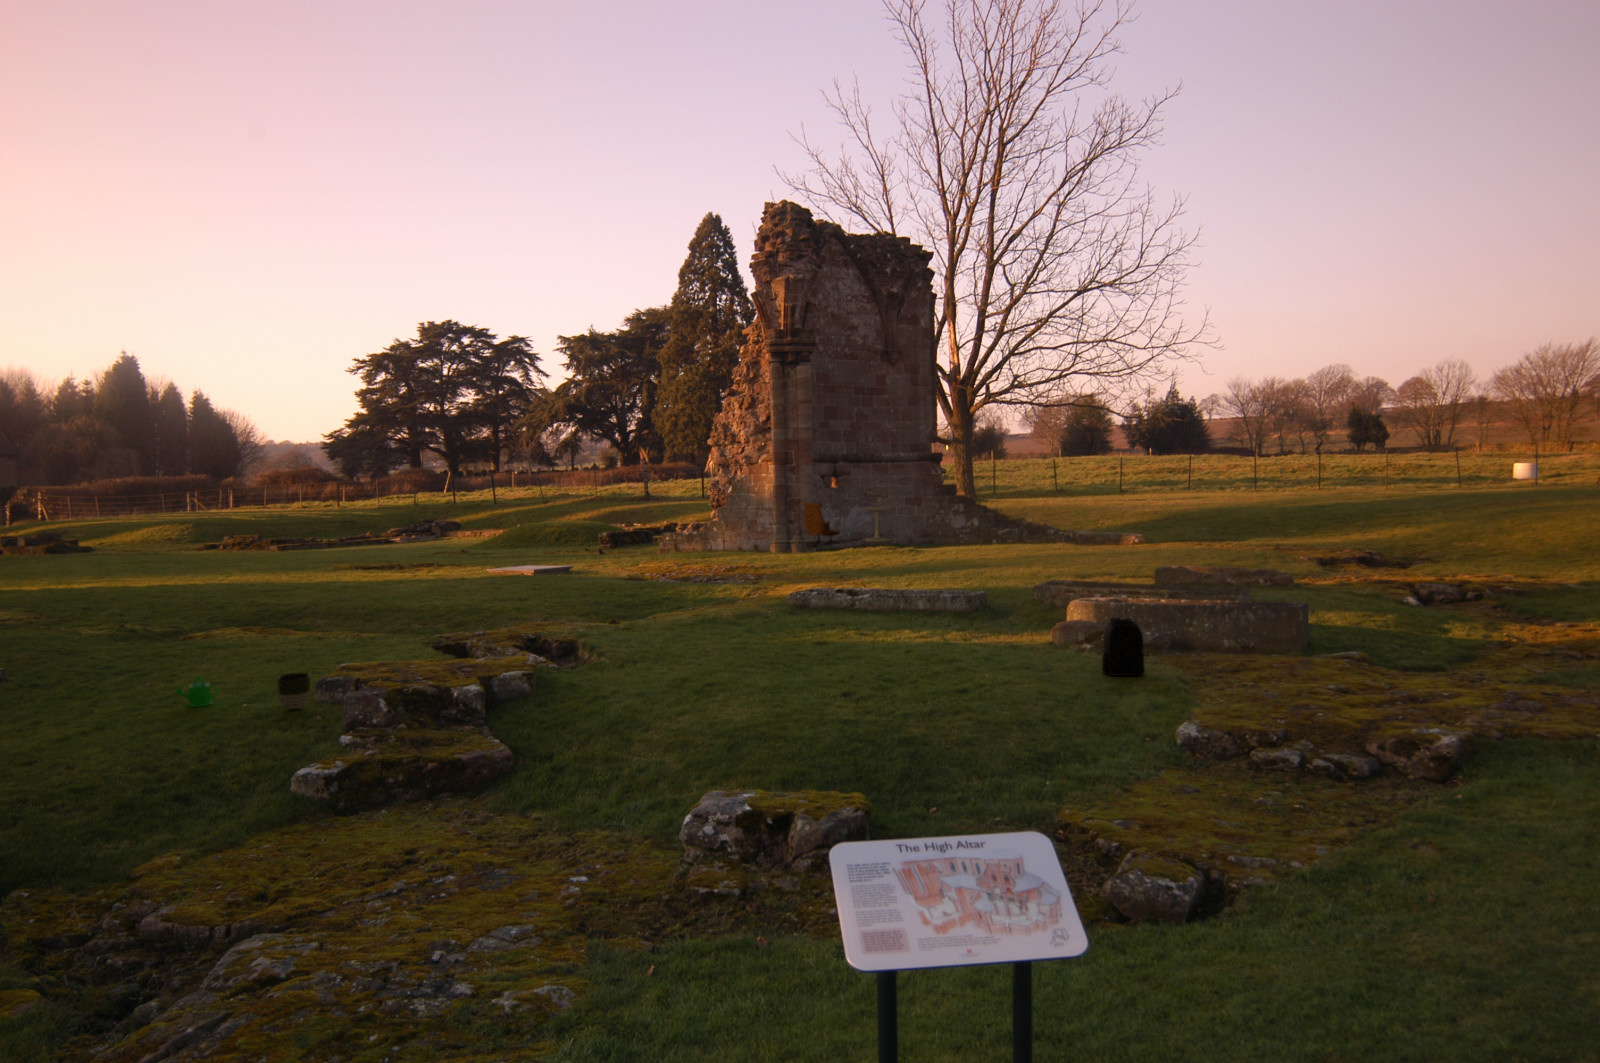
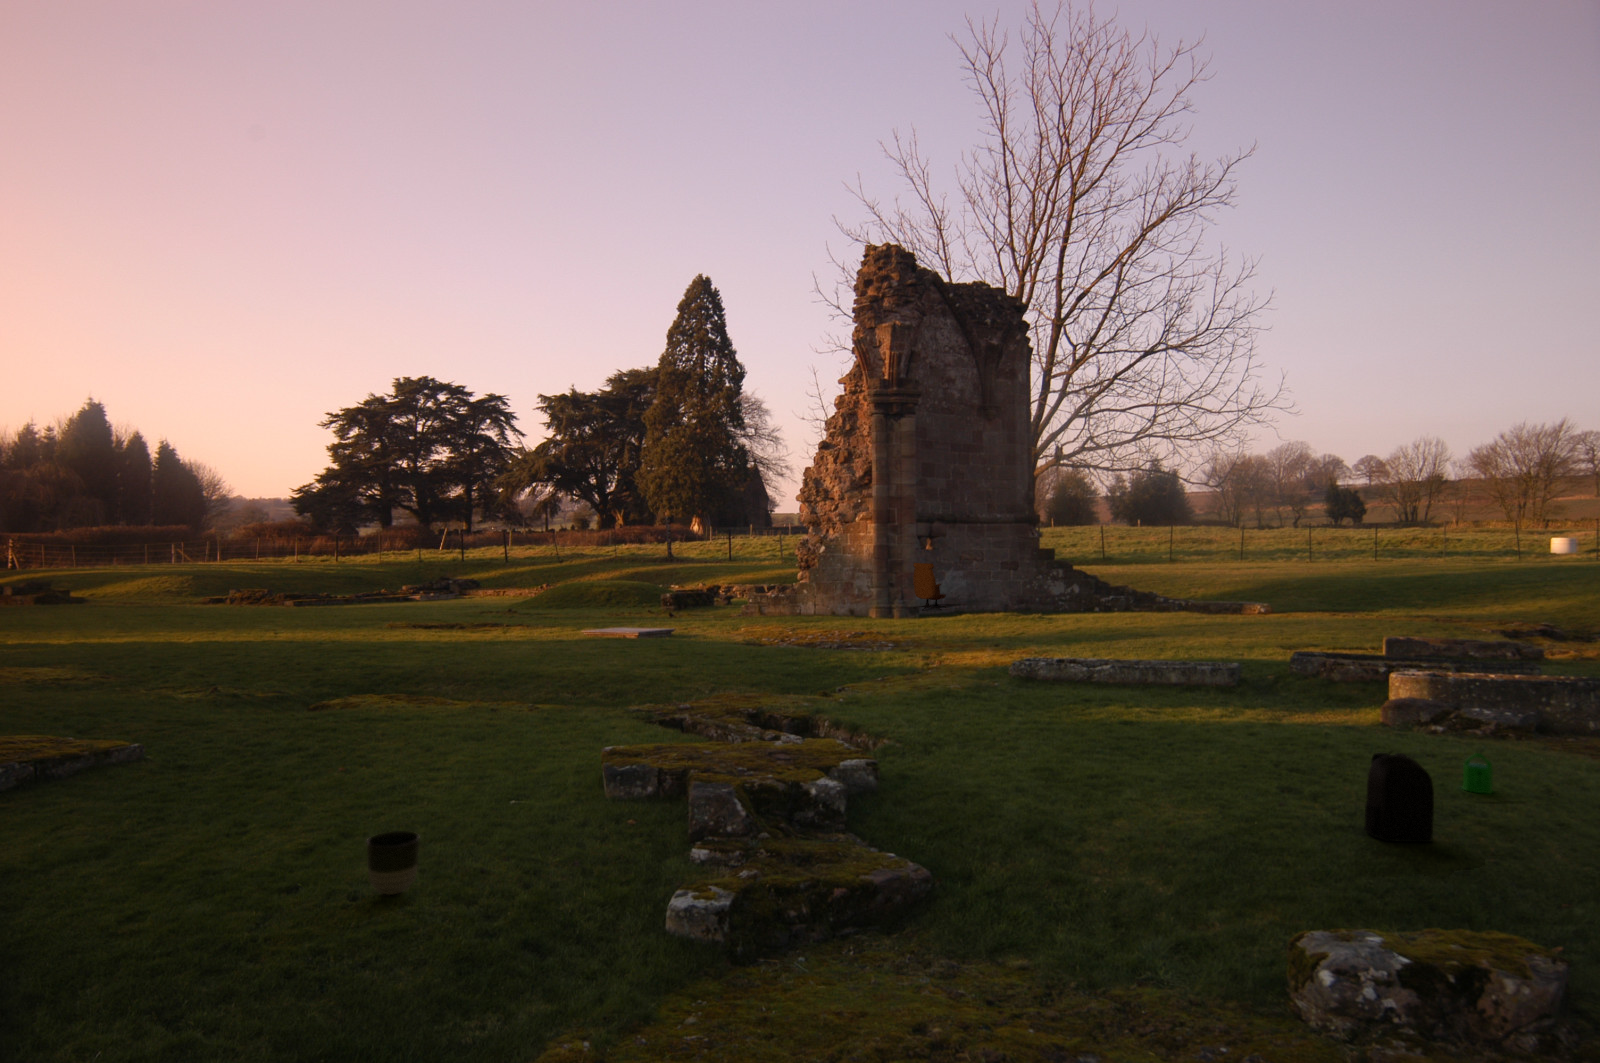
pedestal table: present [863,507,891,542] -> none [966,570,999,607]
backpack: present [1102,618,1145,676] -> present [1364,753,1434,842]
planter: present [277,673,310,709] -> present [367,831,419,895]
watering can: present [175,675,219,707] -> present [1462,753,1493,794]

